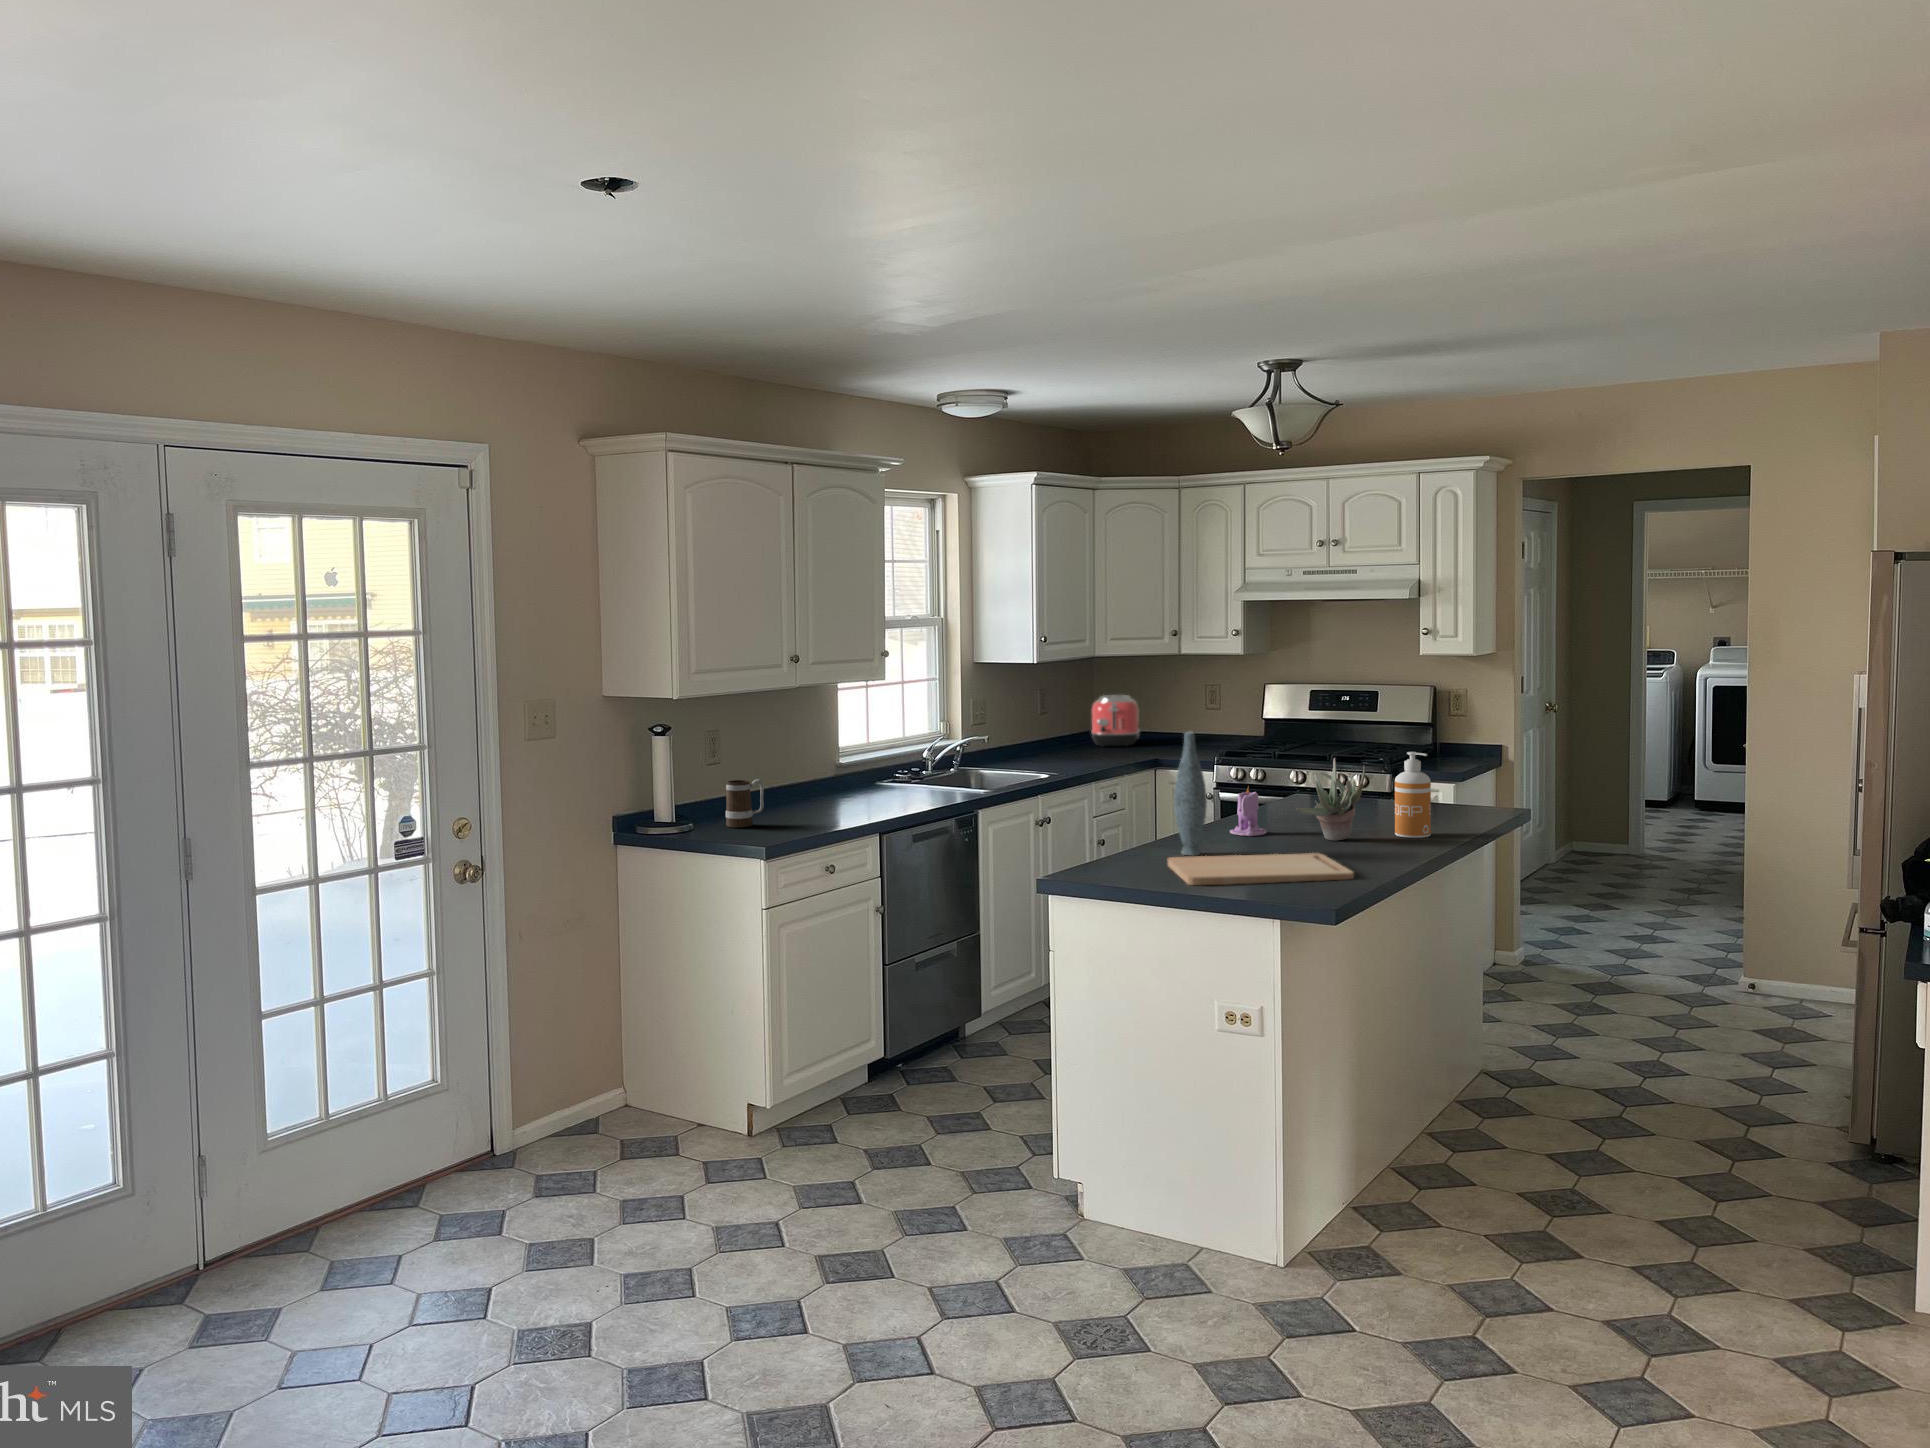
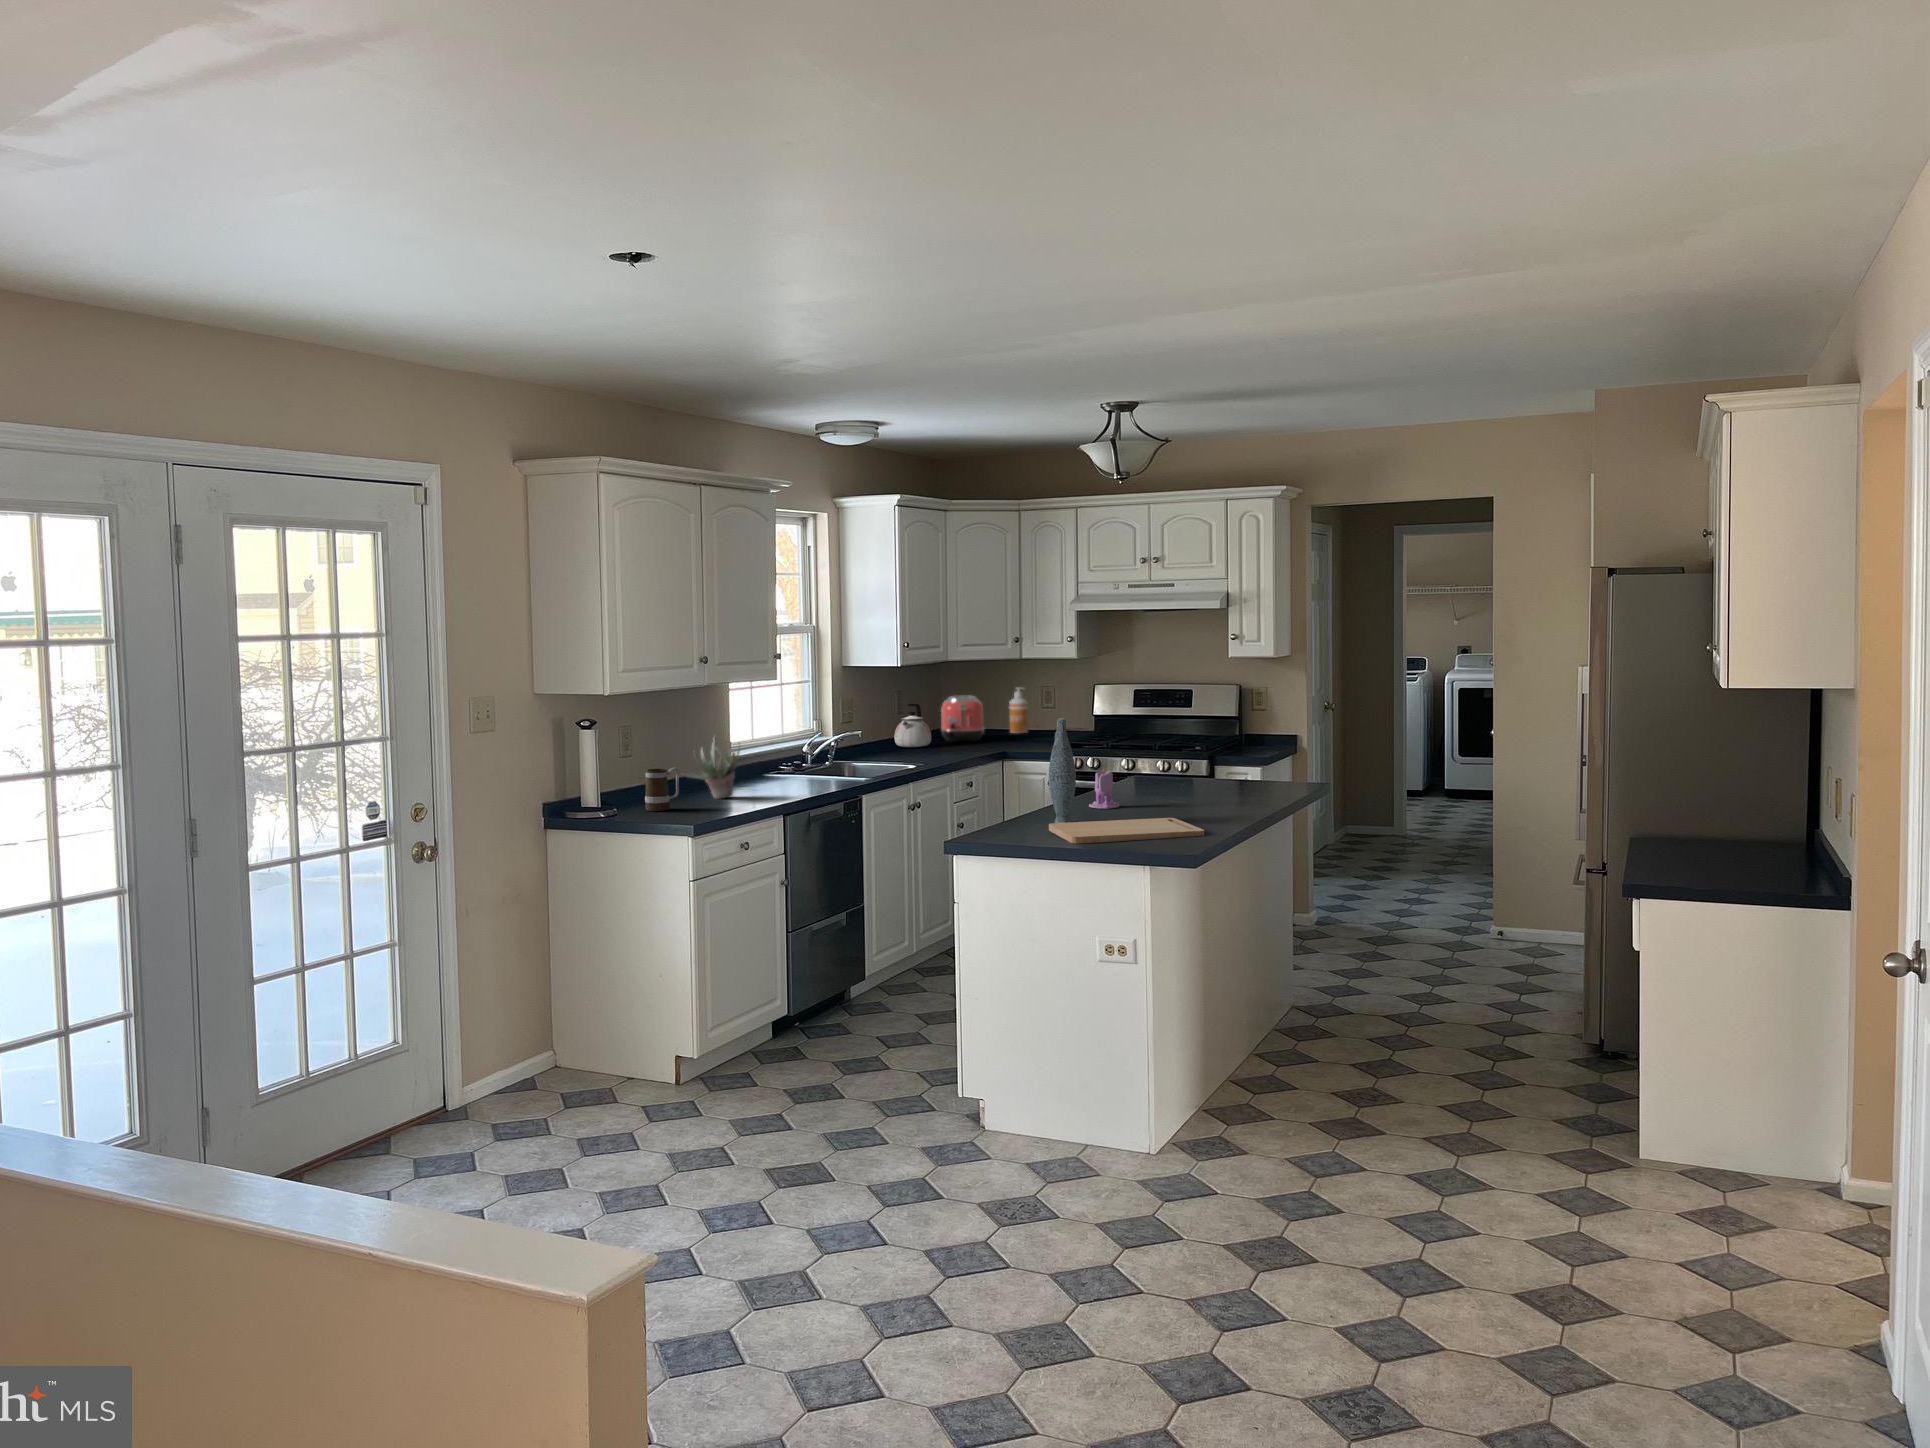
kettle: none [1037,704,1078,752] -> present [894,704,931,747]
soap dispenser: present [1395,752,1431,838] -> present [1009,687,1028,733]
succulent plant: present [1296,758,1365,840] -> present [683,739,739,799]

